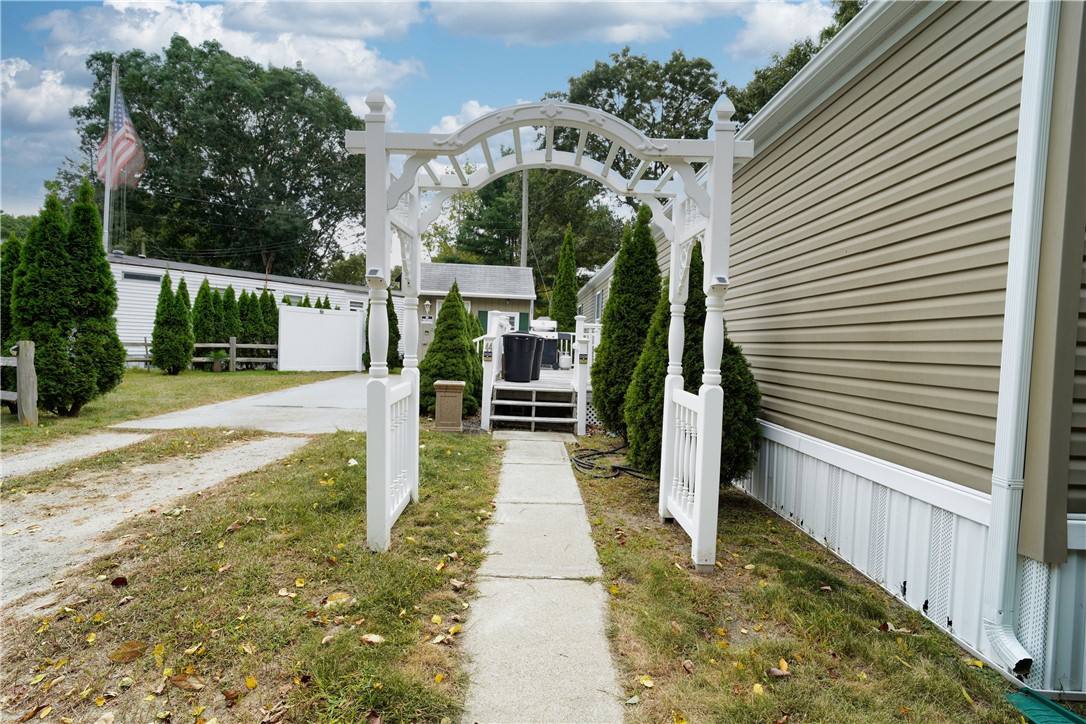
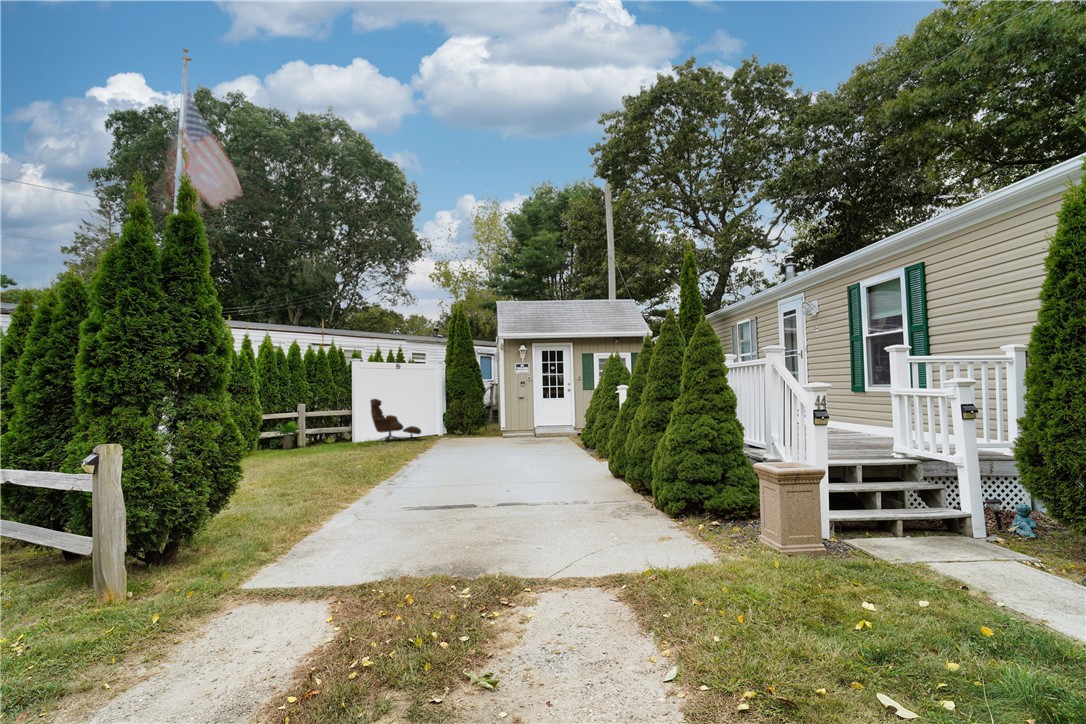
lounge chair: none [290,337,333,373] -> present [370,399,421,442]

